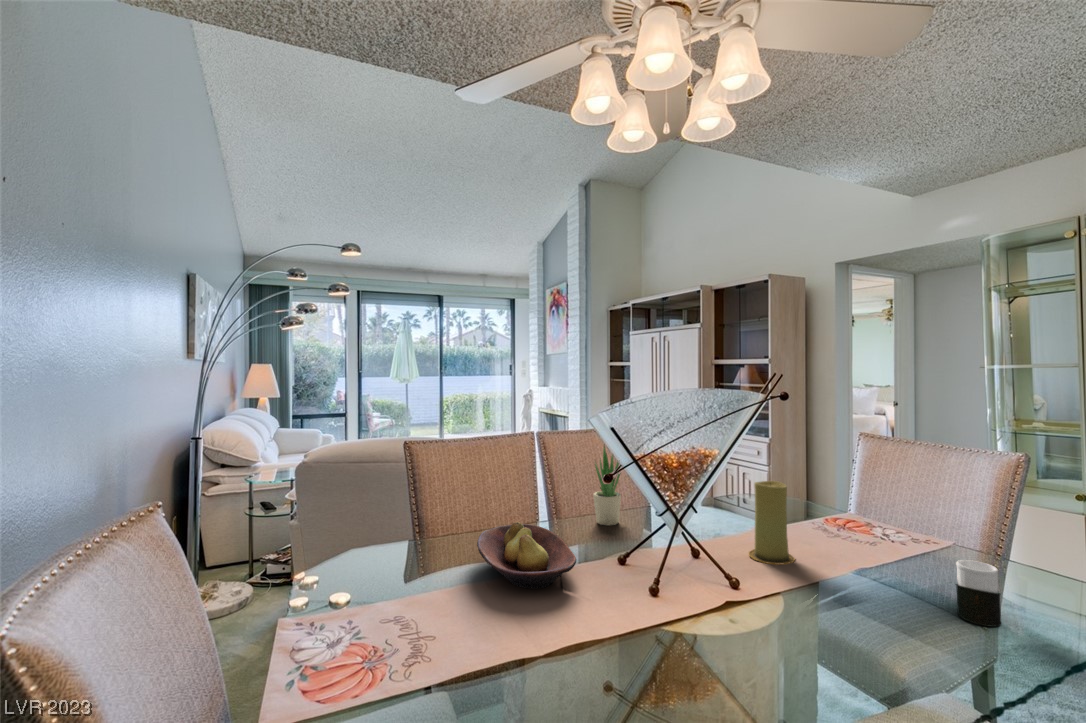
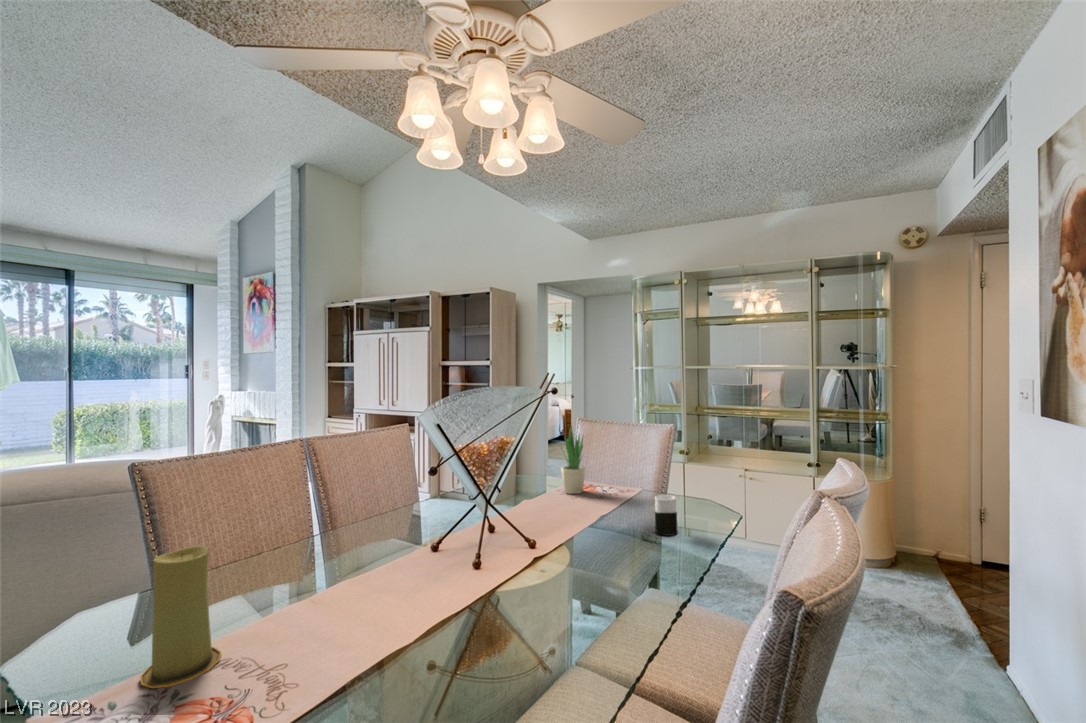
potted plant: present [593,446,621,525] -> present [561,426,585,494]
candle: present [749,481,795,565] -> present [140,546,221,688]
fruit bowl: present [477,521,576,589] -> none [266,535,397,601]

